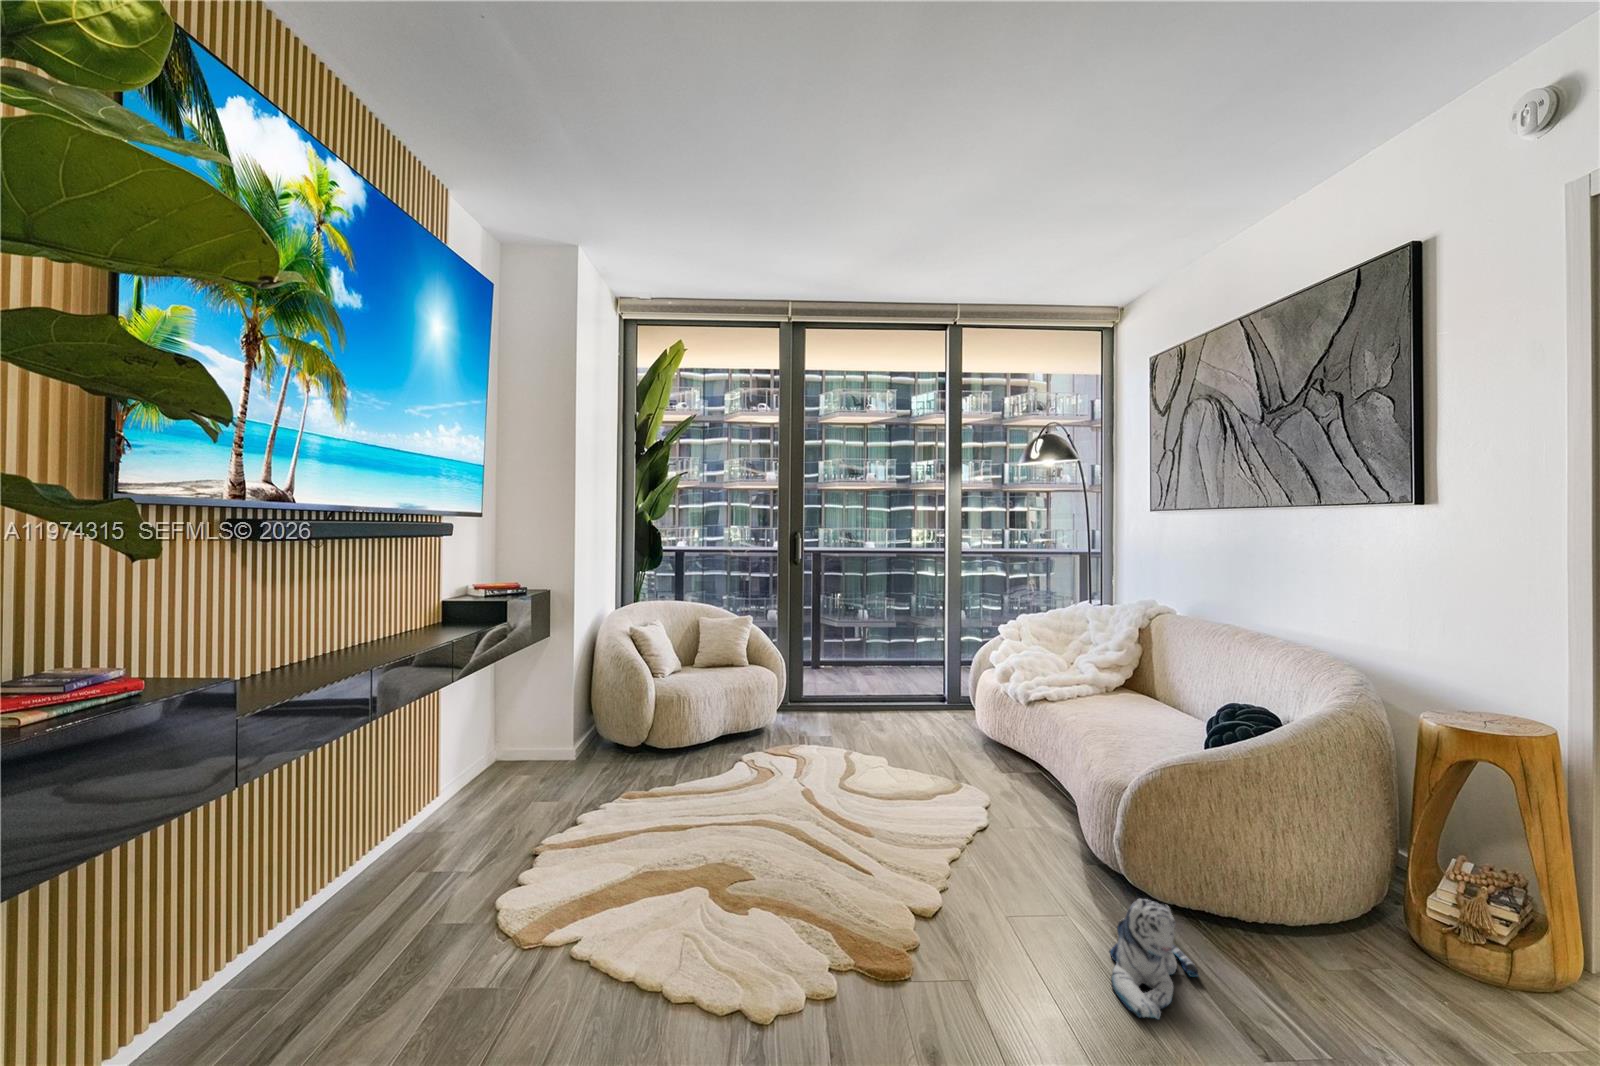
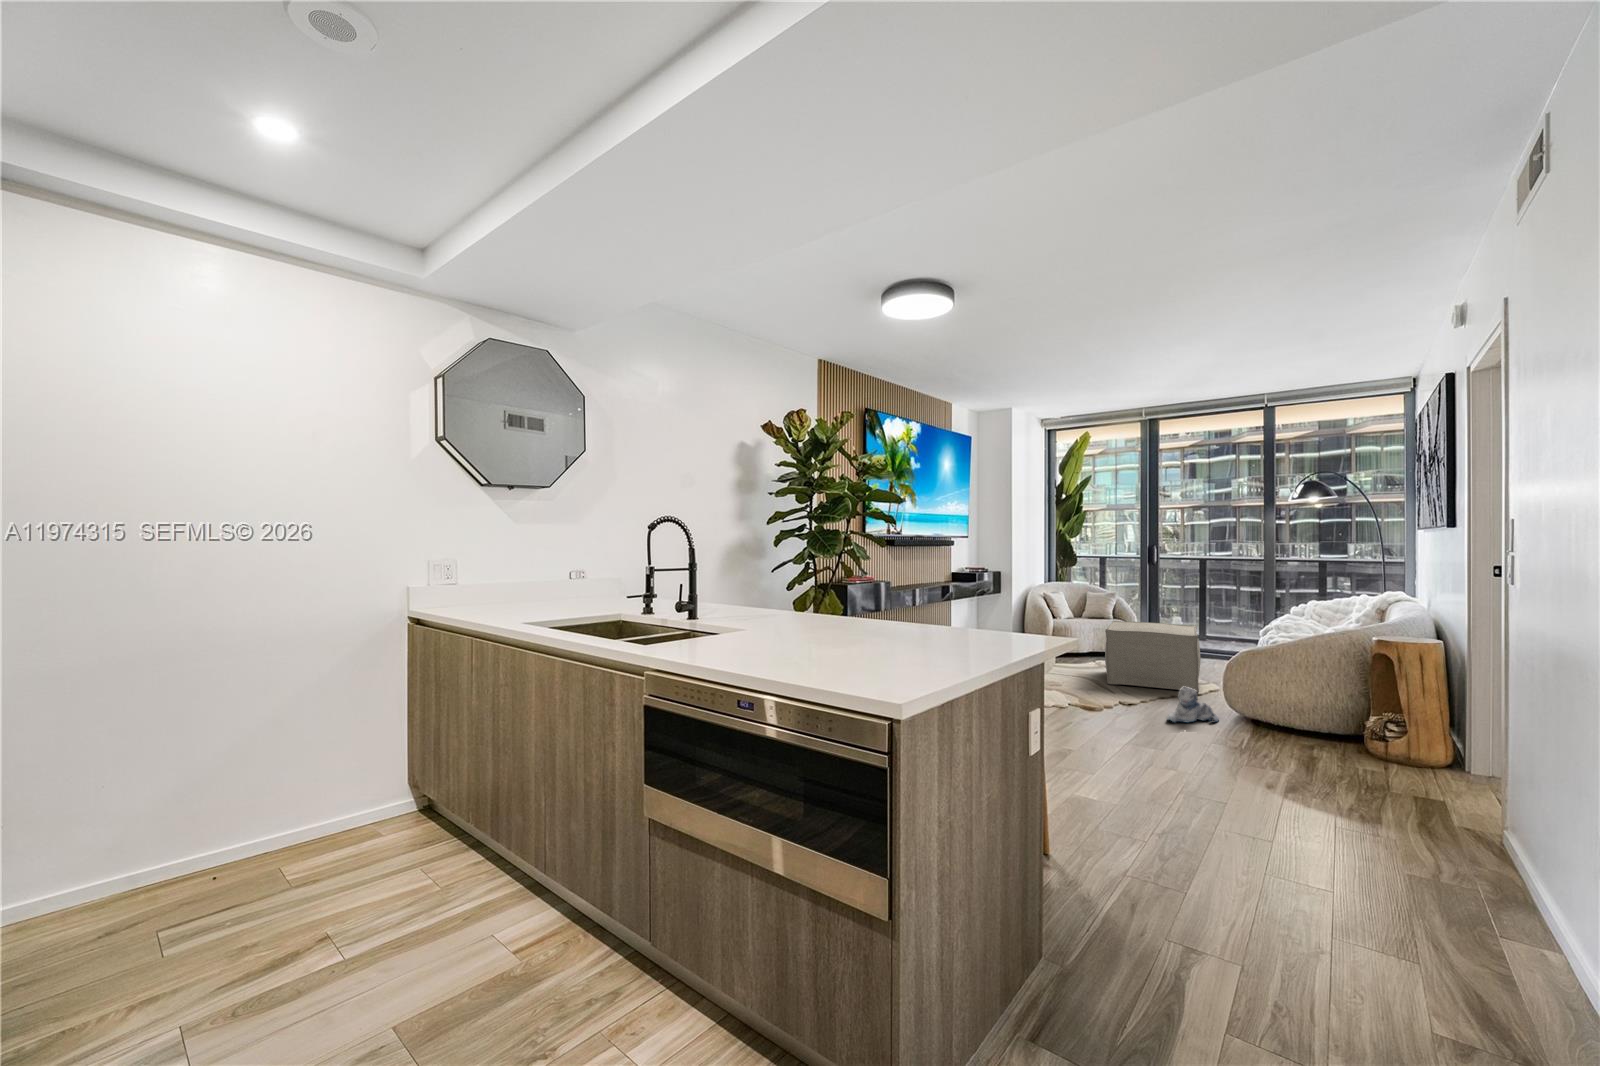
ottoman: none [796,681,999,844] -> present [1105,621,1201,692]

